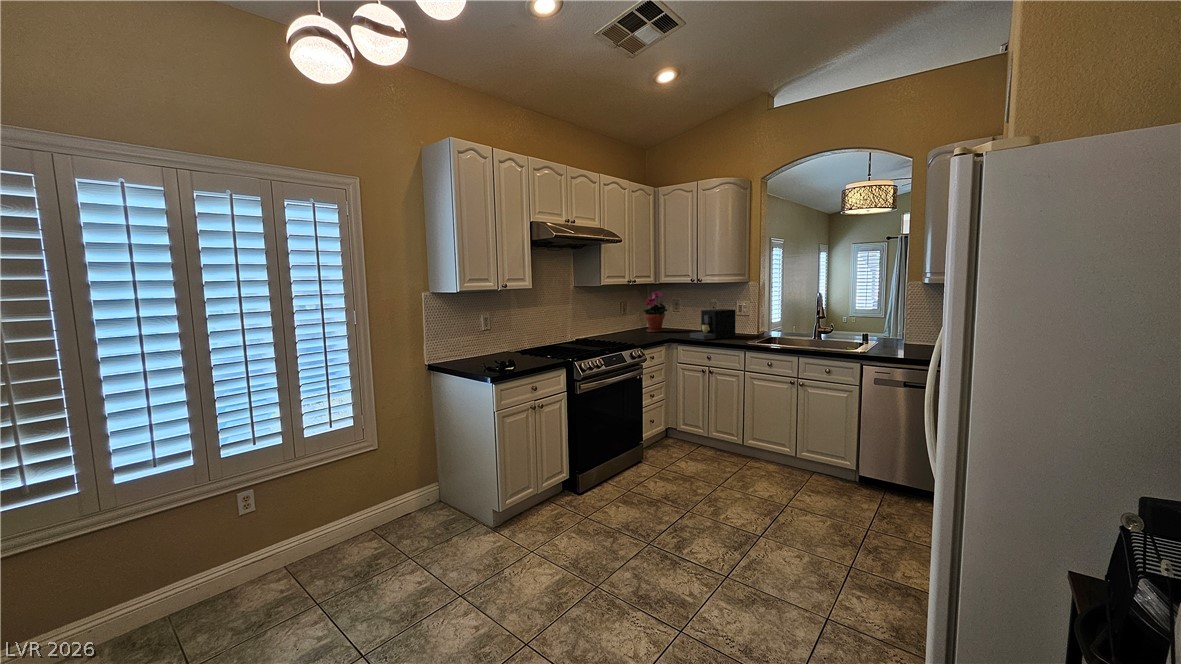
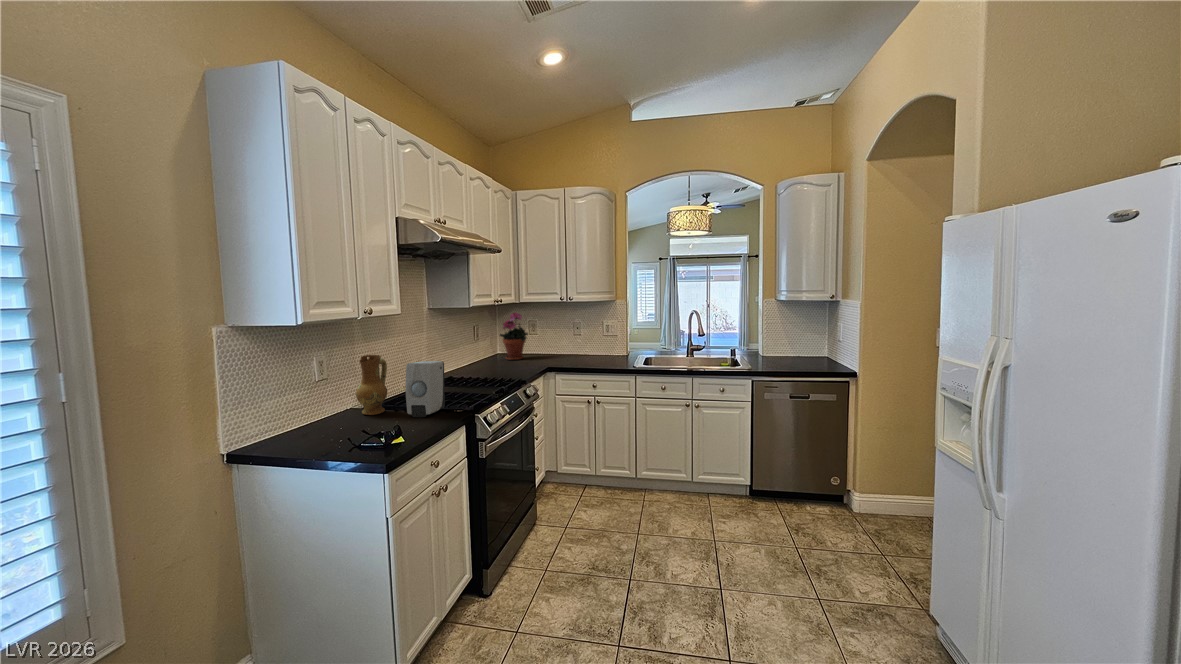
coffee maker: present [690,309,736,340] -> none [568,331,611,366]
ceramic jug: none [506,316,527,356] -> present [356,355,387,415]
soap dispenser: none [531,322,559,360] -> present [406,361,445,417]

